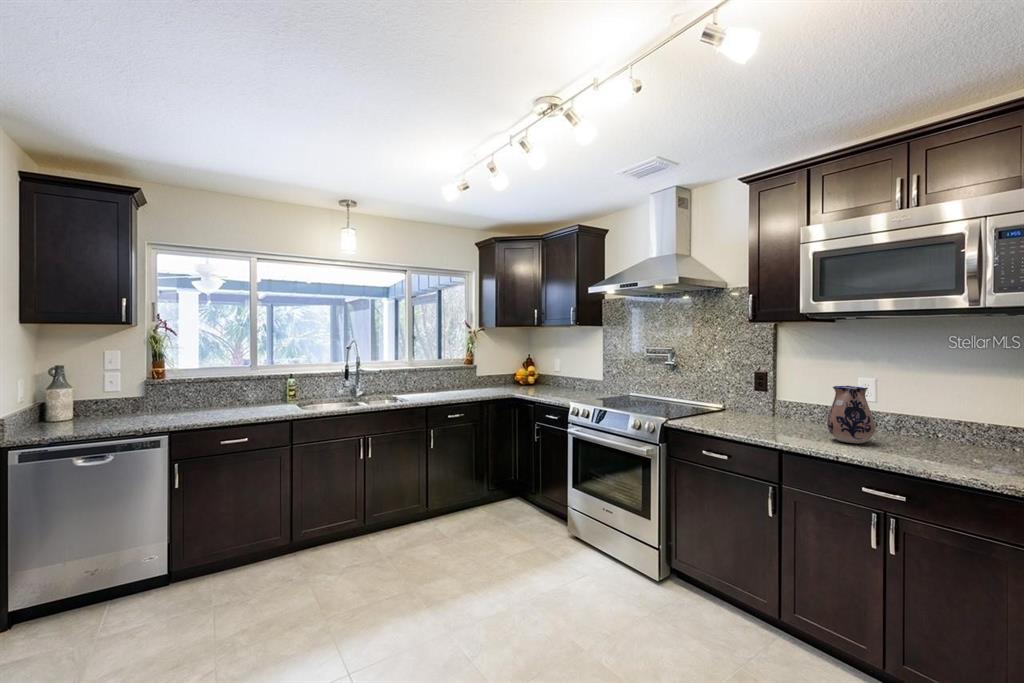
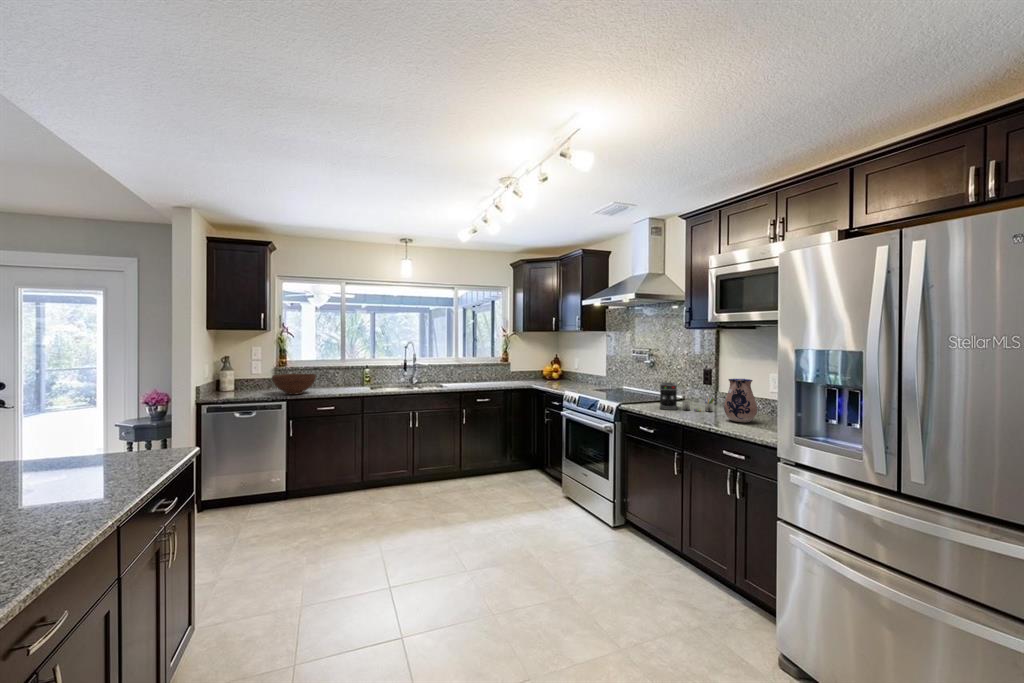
fruit bowl: none [142,389,217,422] -> present [272,374,316,395]
coffee maker: none [714,390,790,428] -> present [660,382,714,412]

